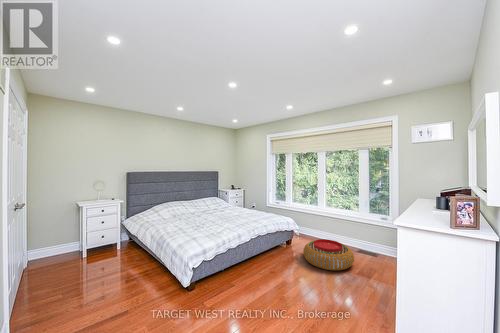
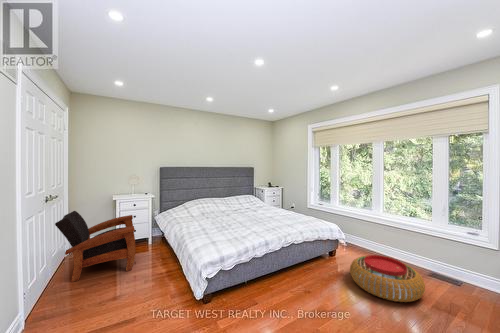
armchair: none [25,220,113,291] -> present [55,211,136,282]

